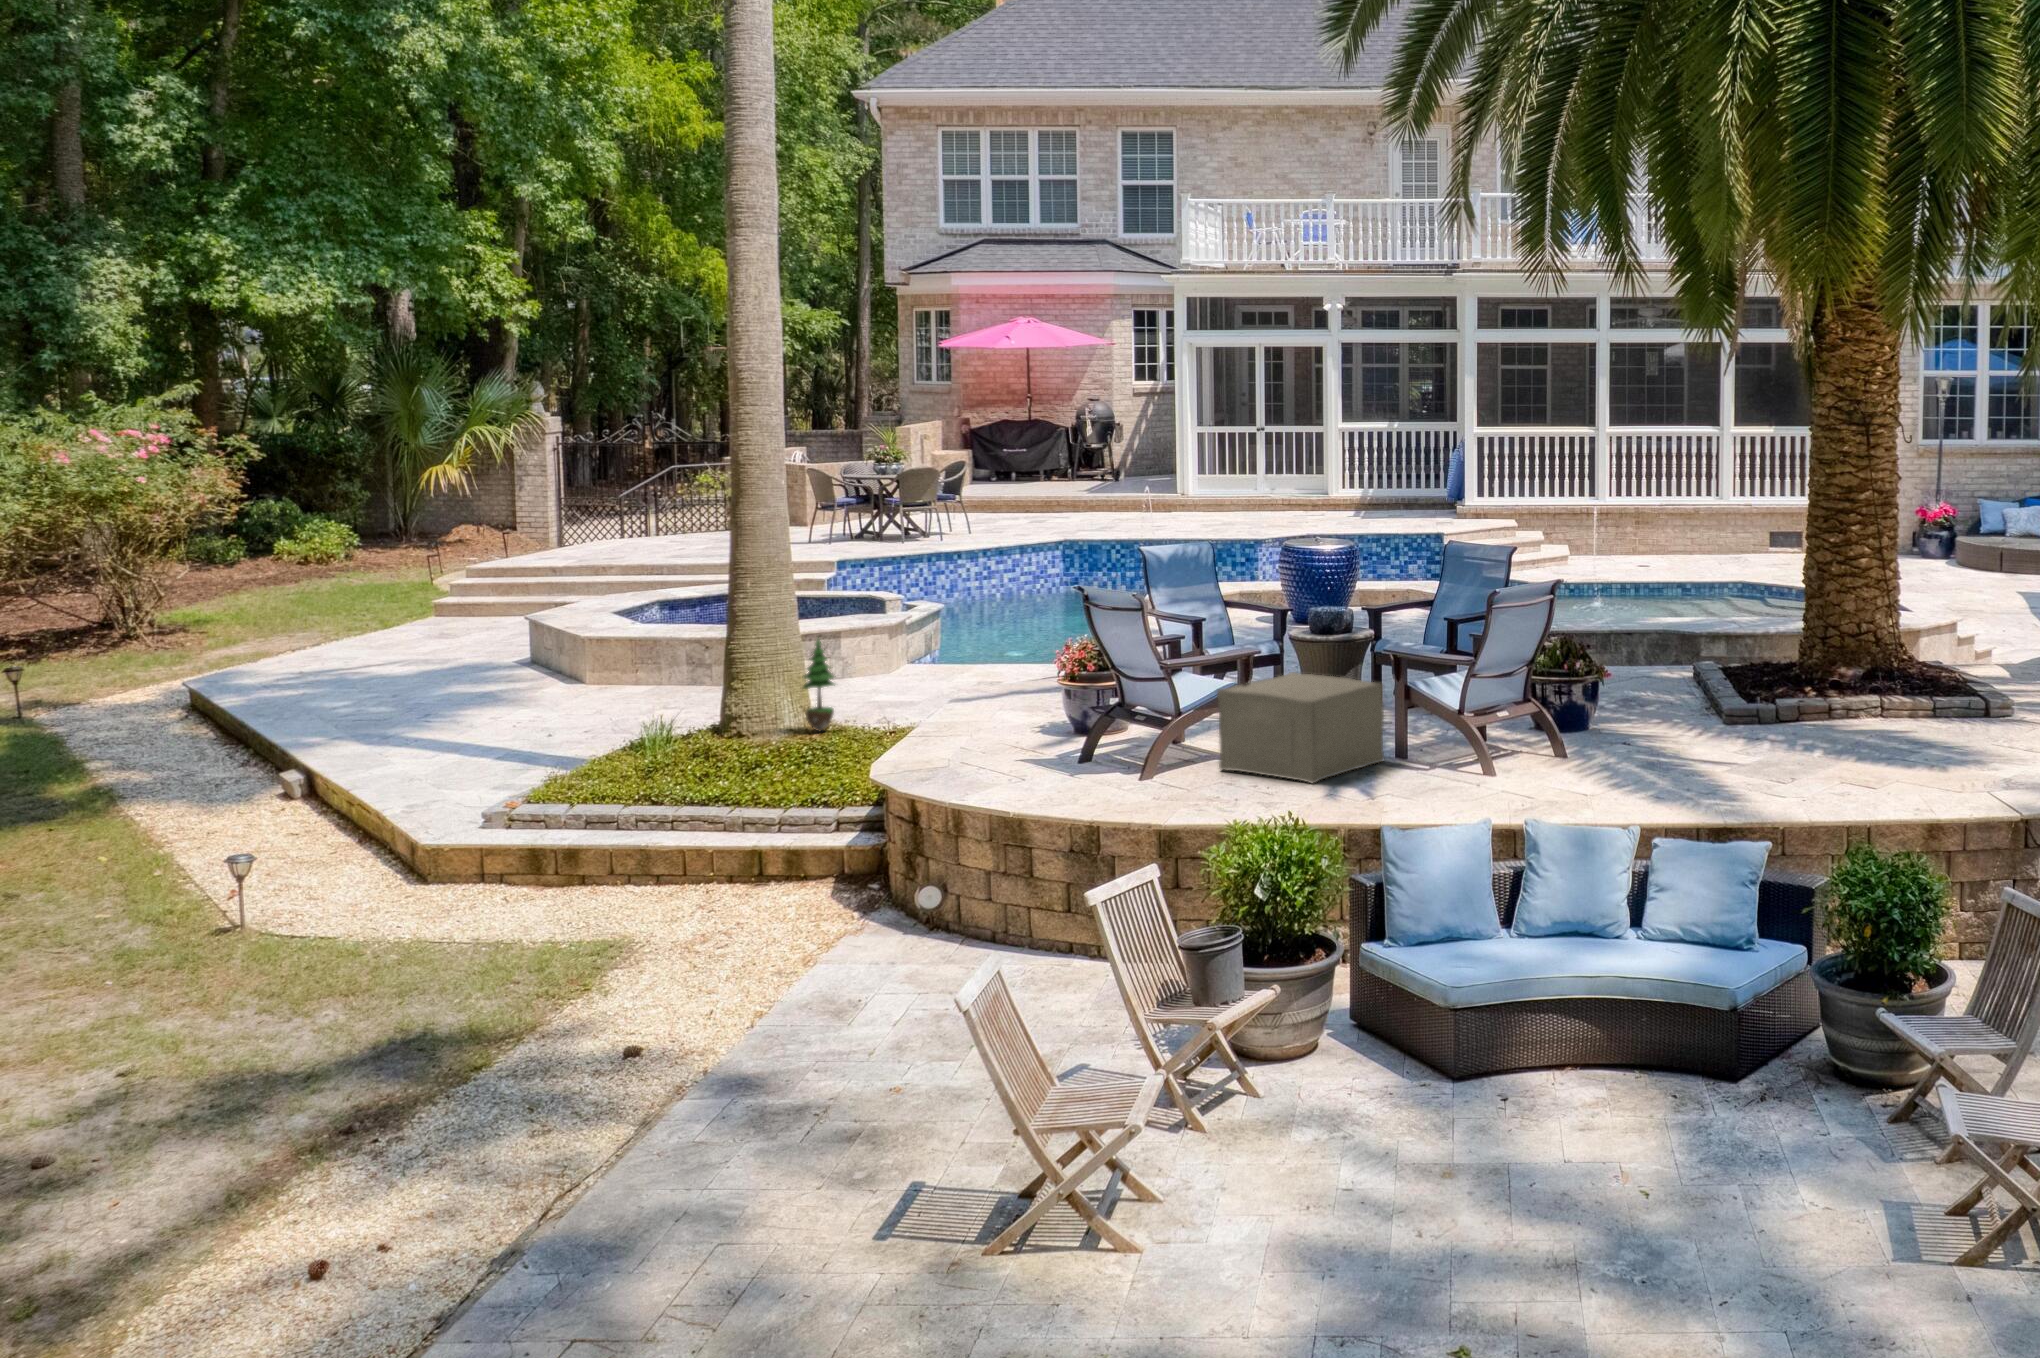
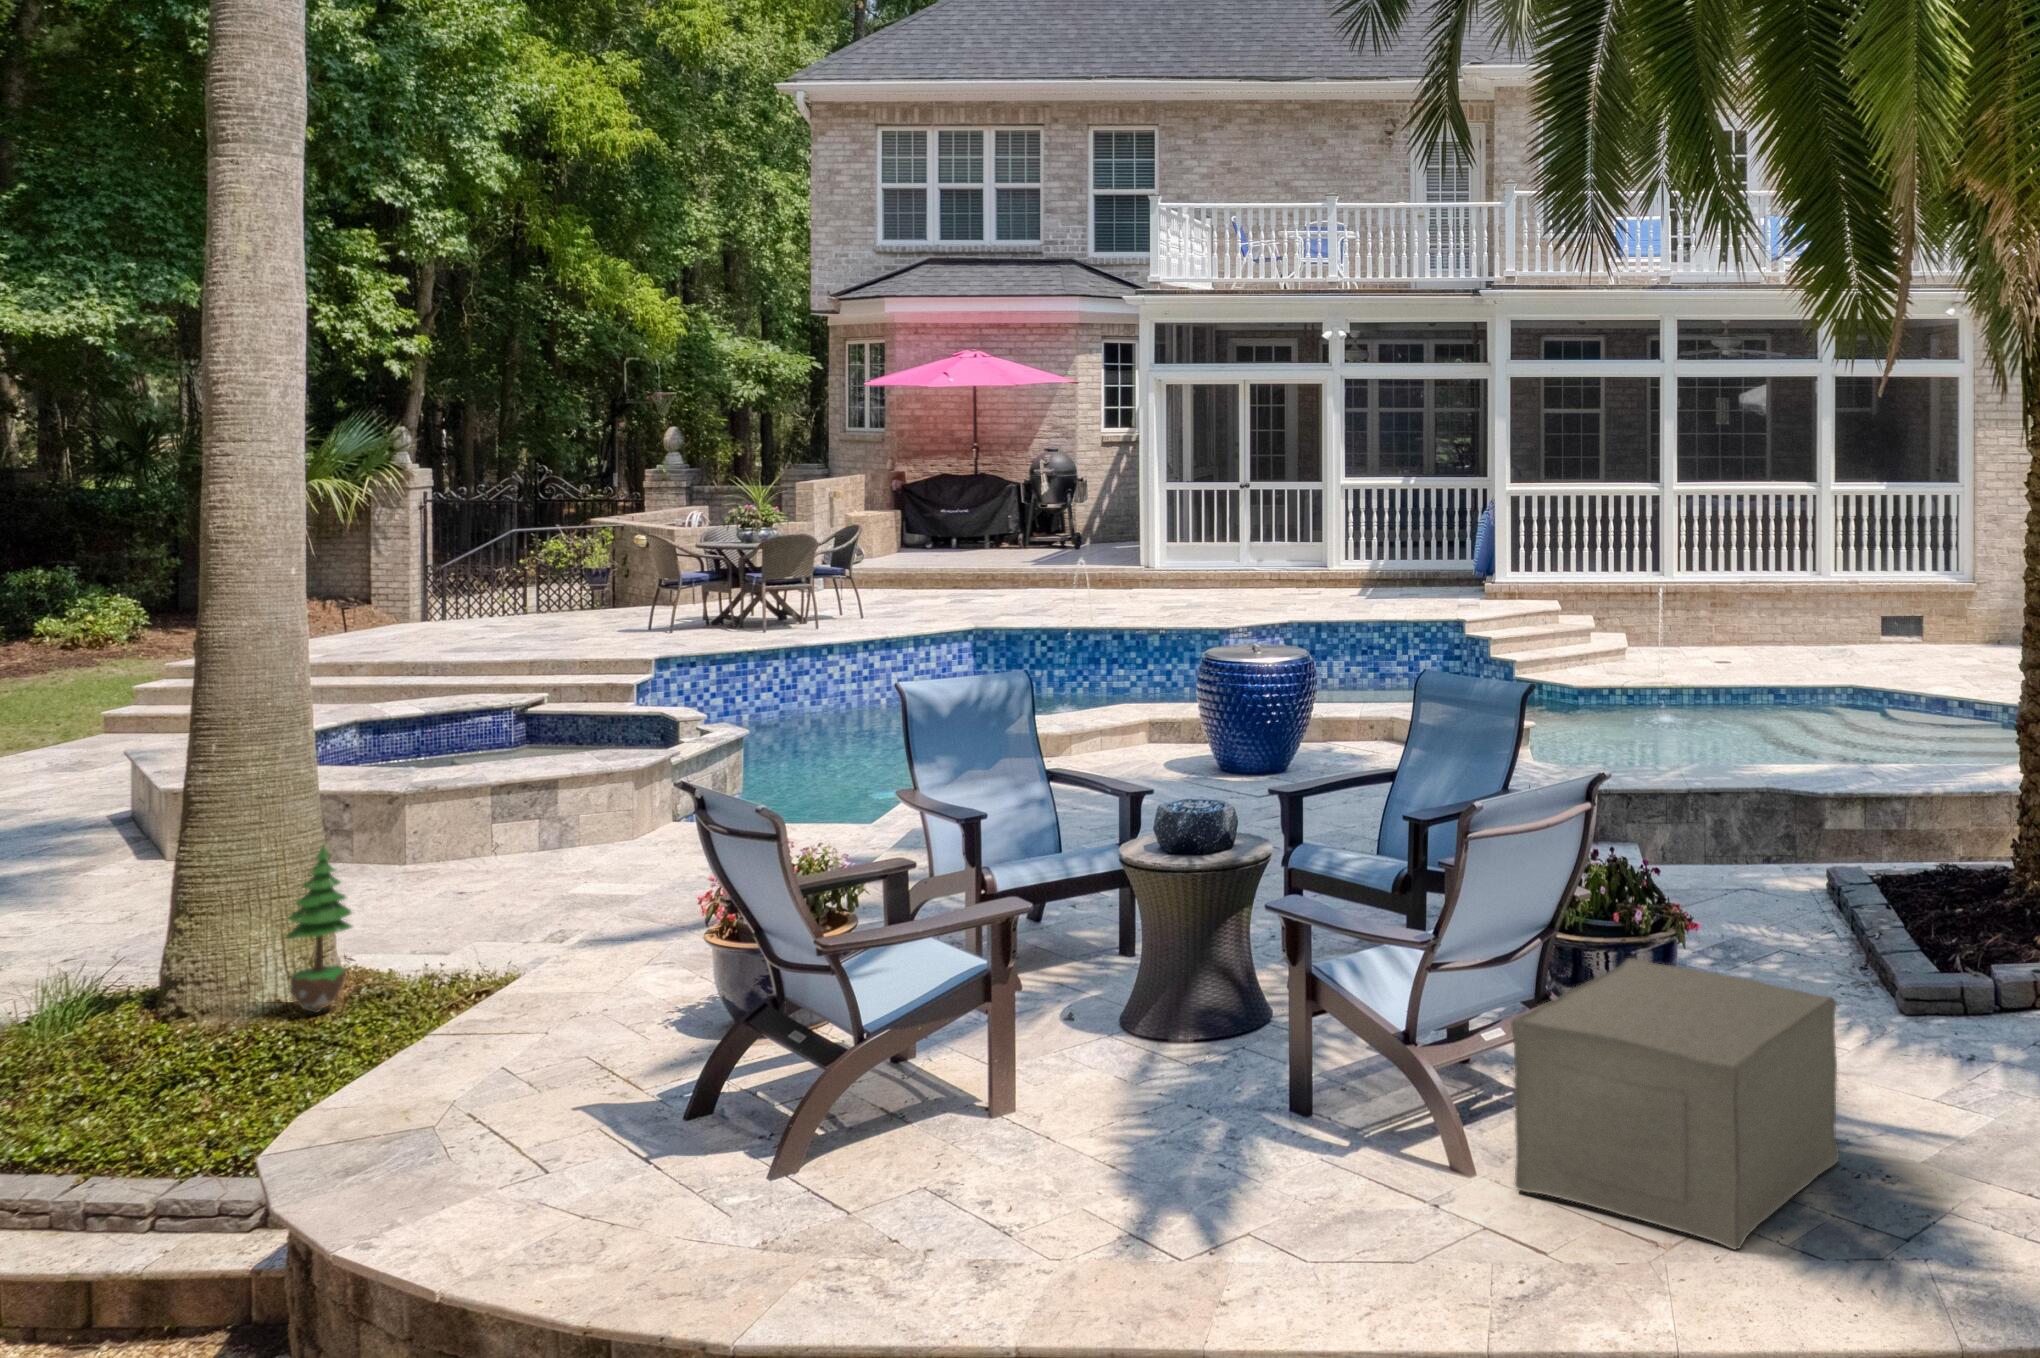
ottoman: present [1217,672,1384,784] -> present [1511,958,1839,1249]

